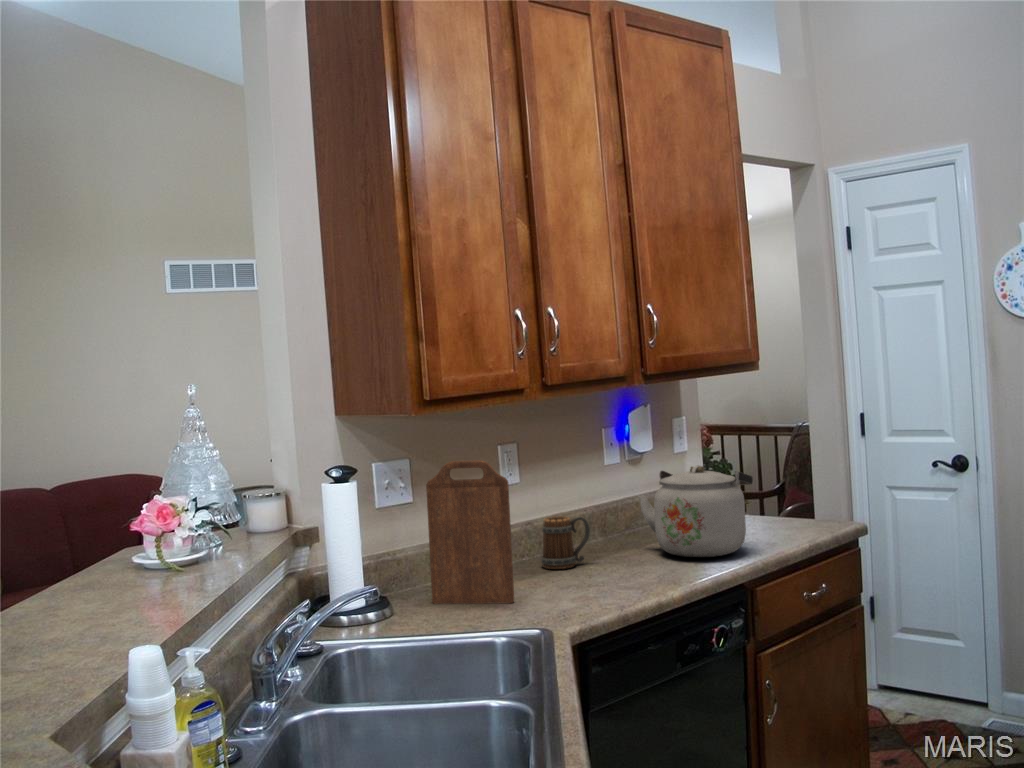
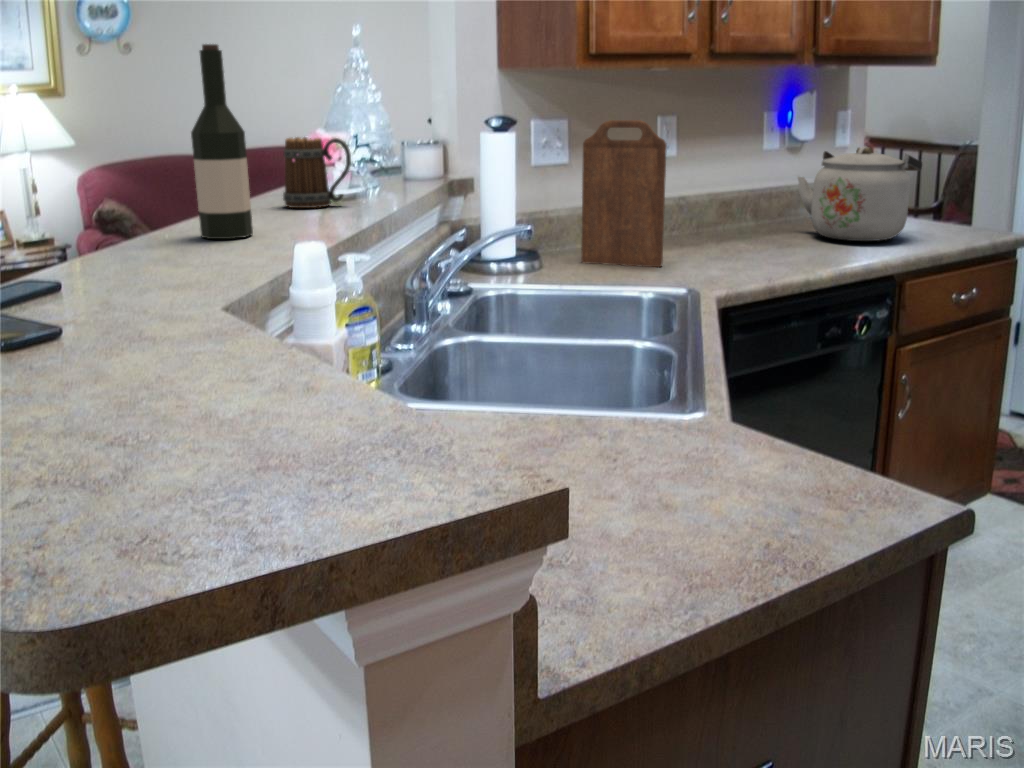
wine bottle: none [26,441,89,636] -> present [191,44,253,239]
mug: present [541,516,590,569] -> present [283,137,351,208]

